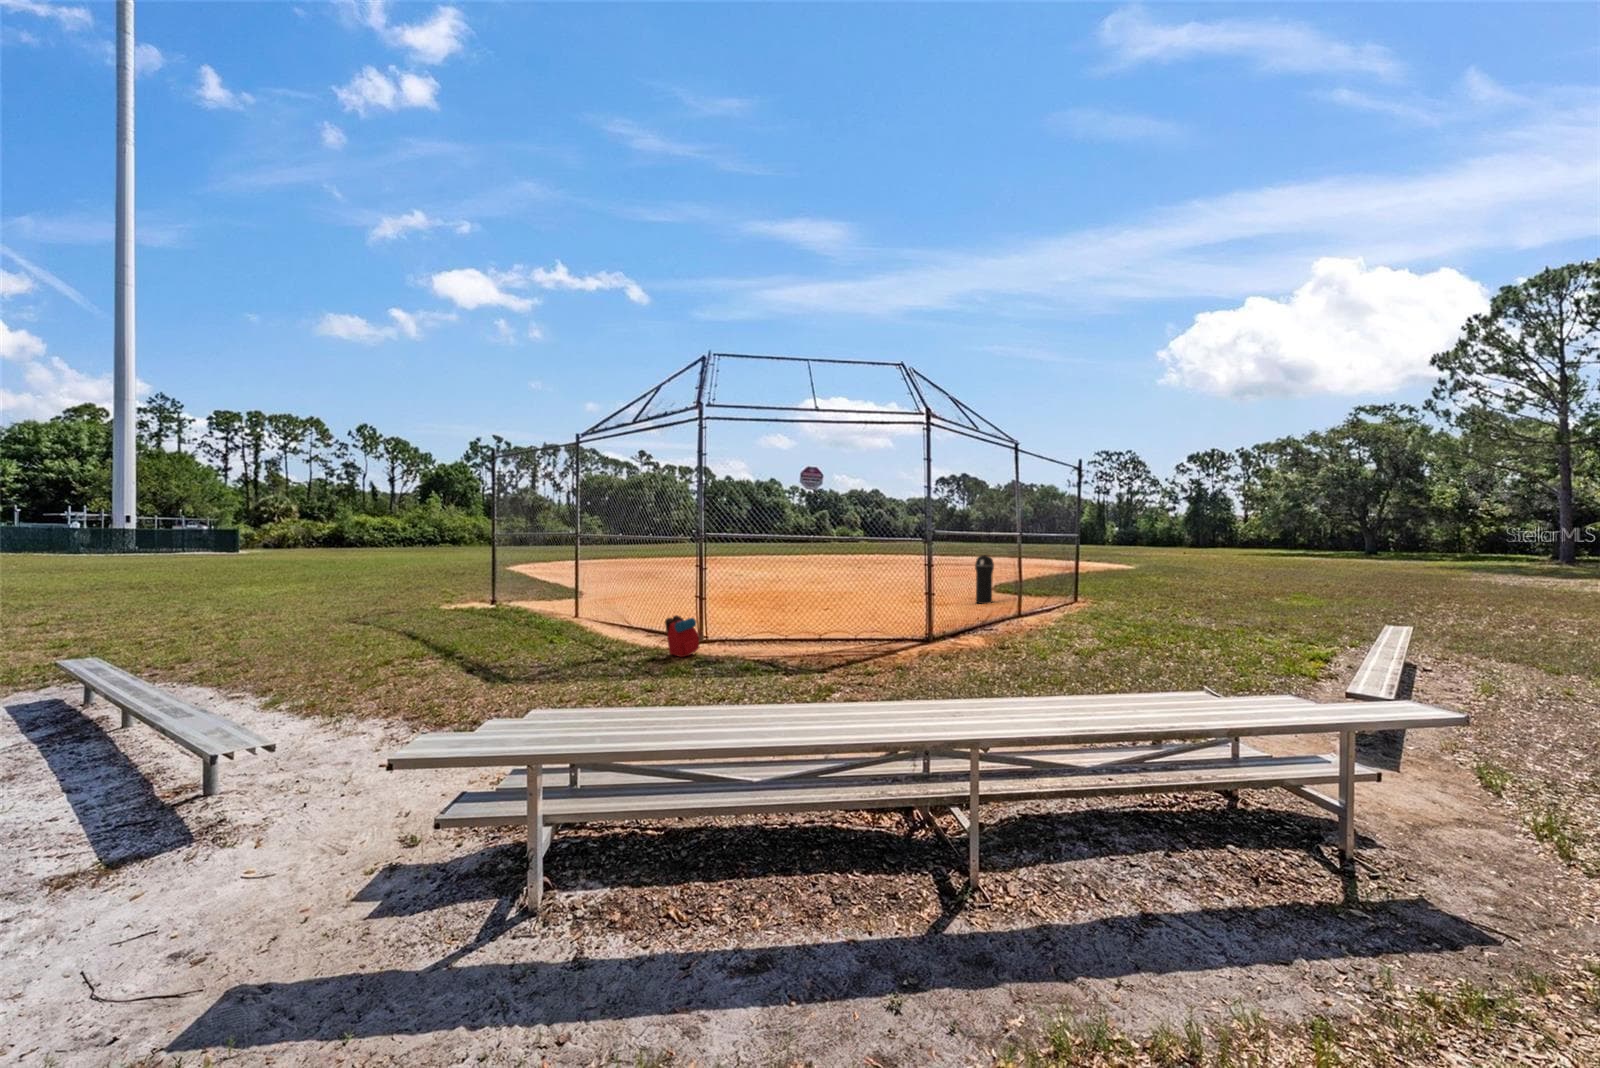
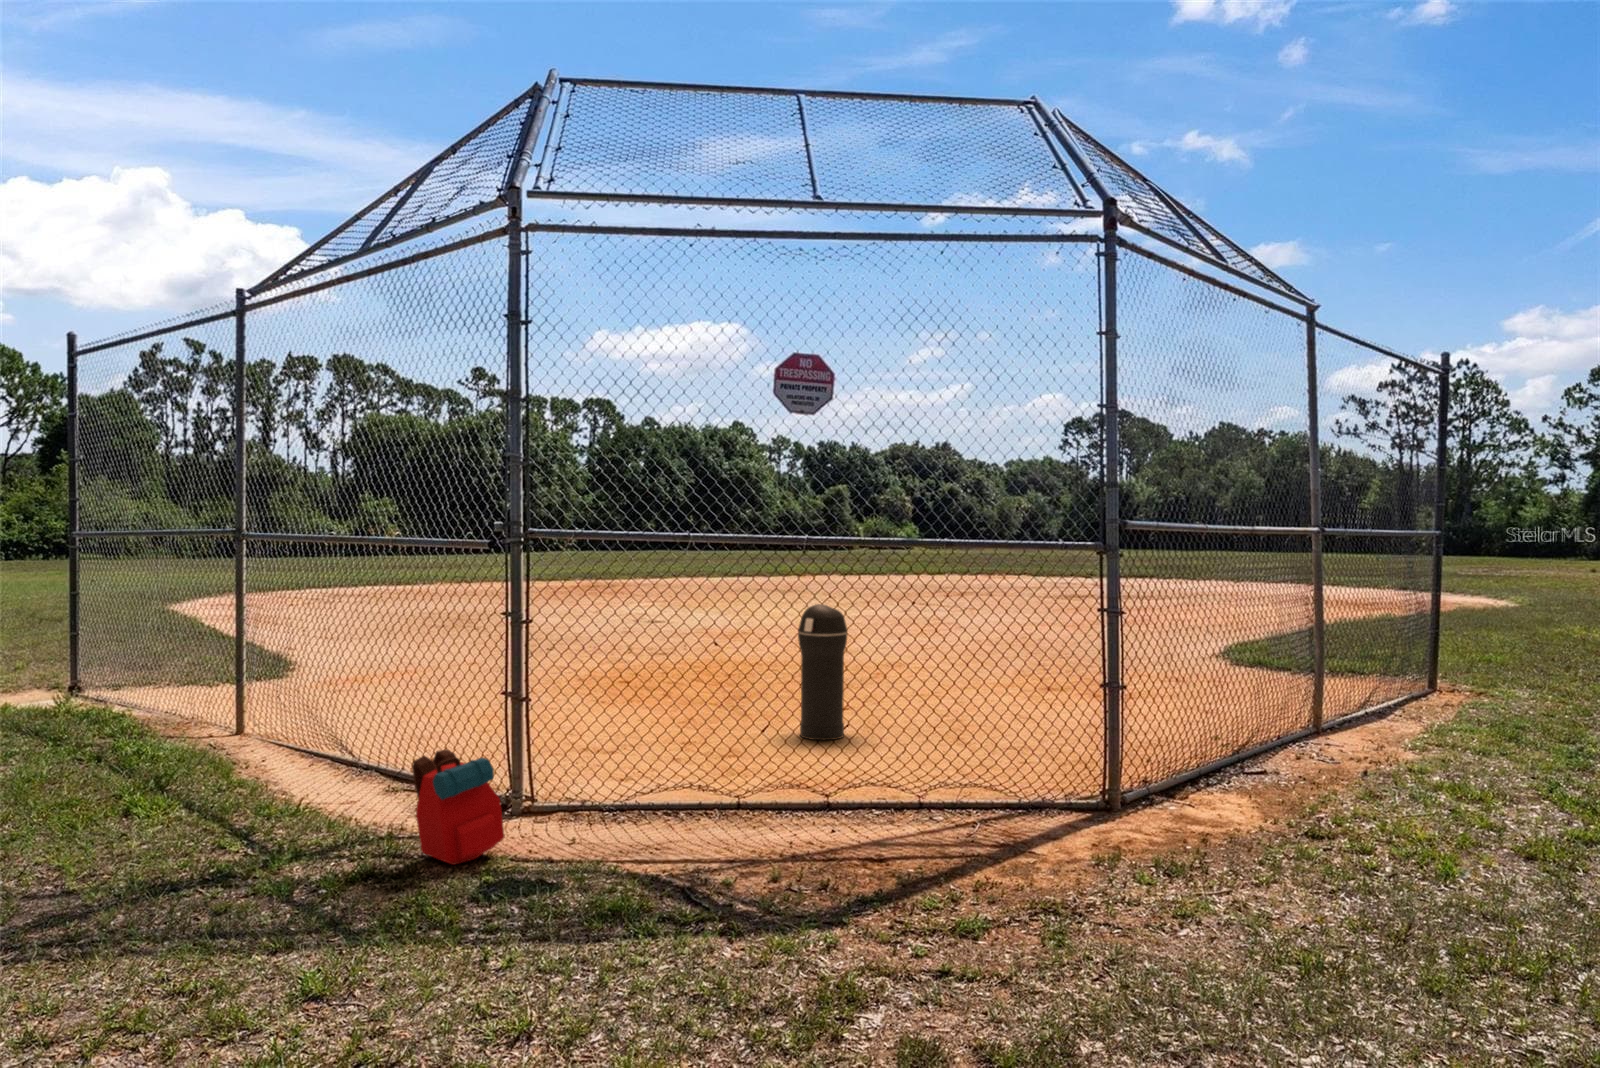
trash can: present [975,555,994,604] -> present [798,604,848,740]

